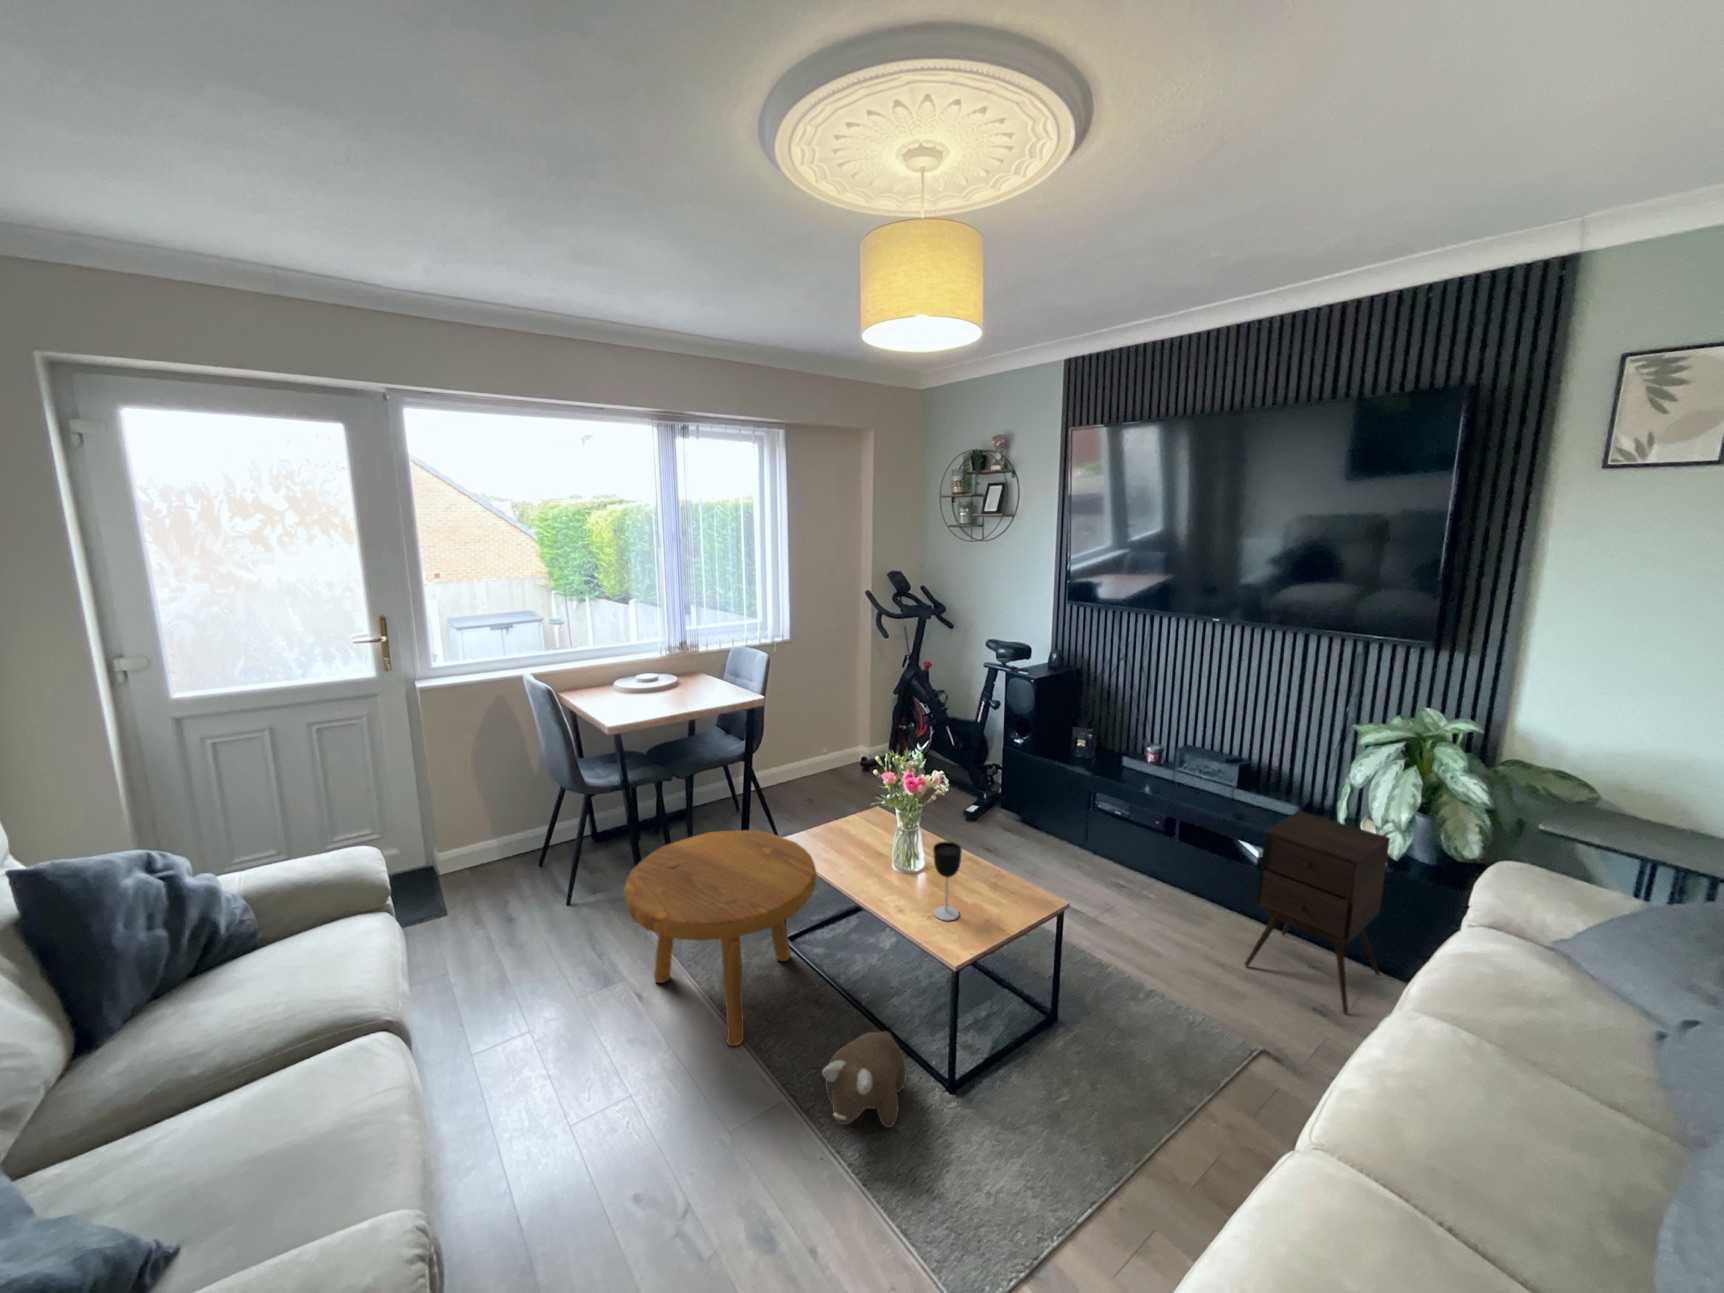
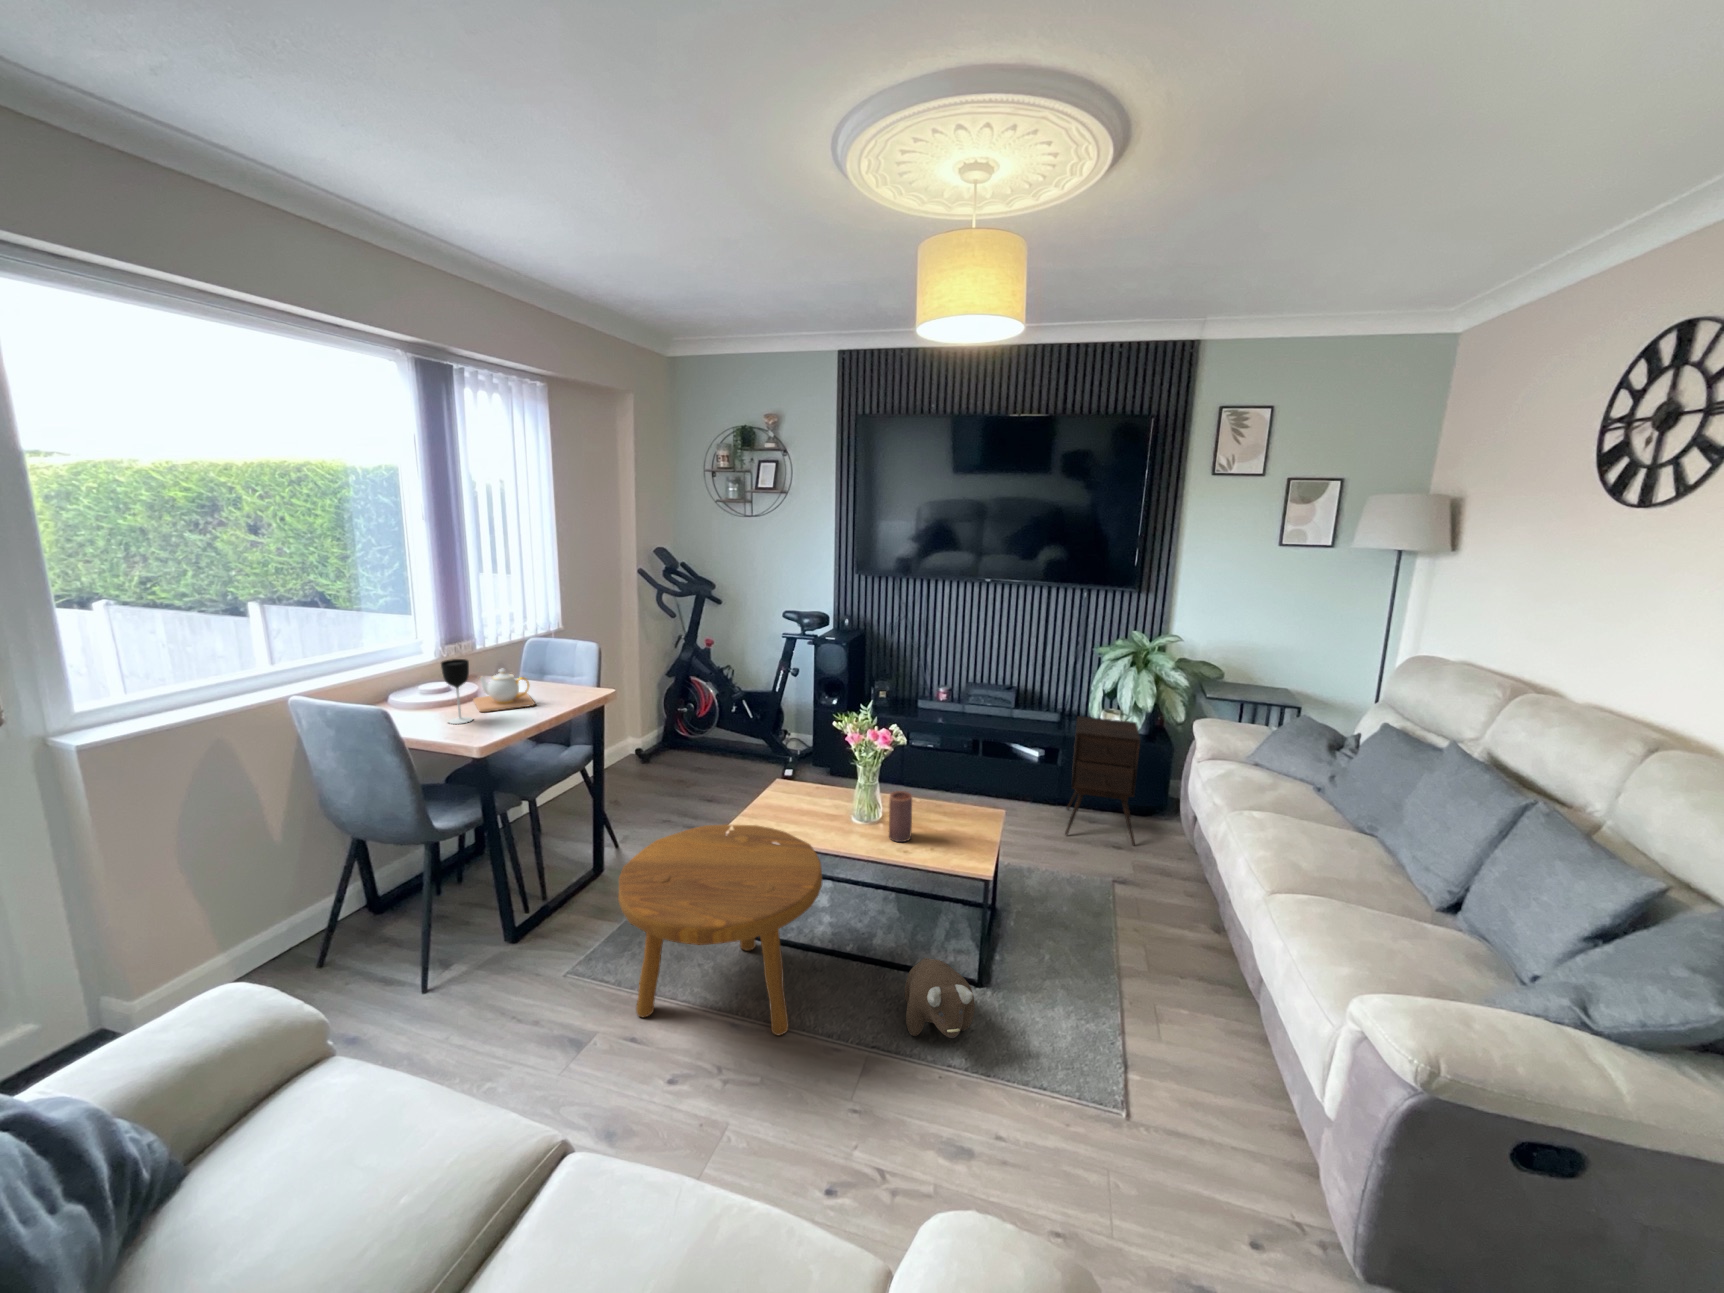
teapot: none [645,667,695,700] -> present [474,669,535,712]
candle: none [896,841,922,898] -> present [889,791,912,842]
wine glass: present [933,841,962,920] -> present [441,659,473,724]

